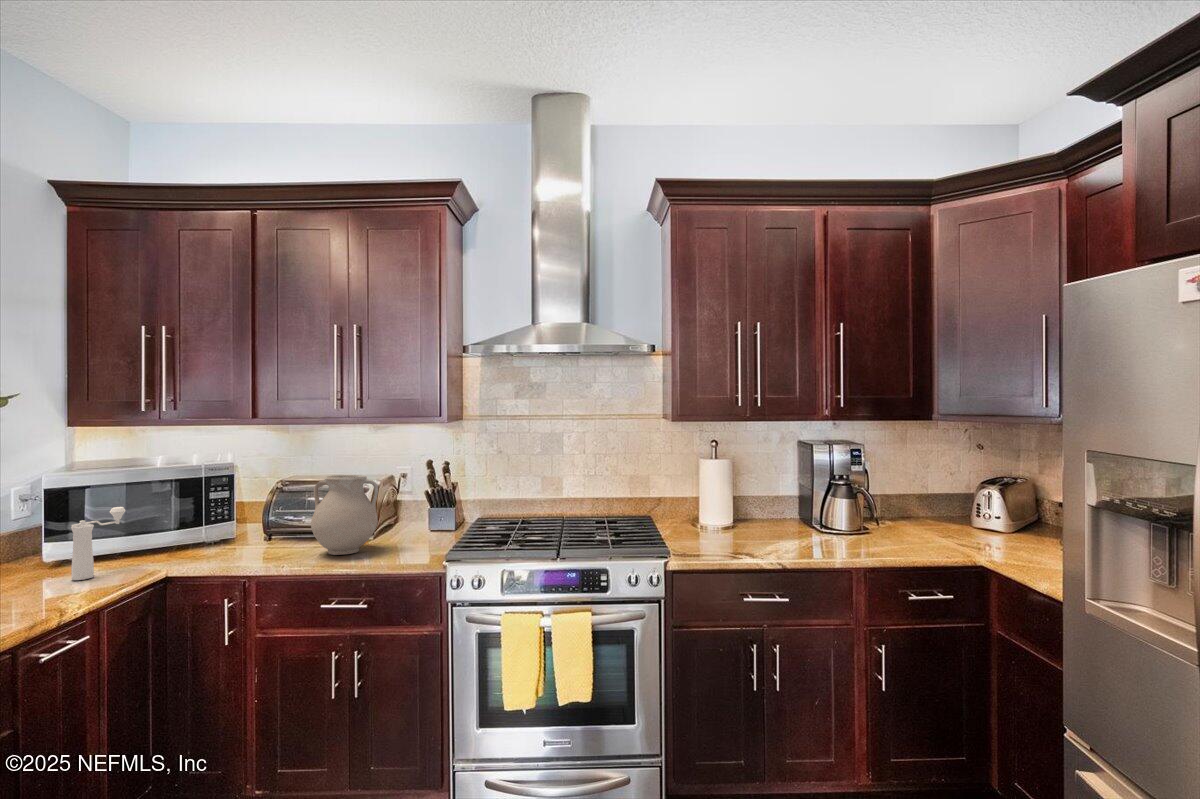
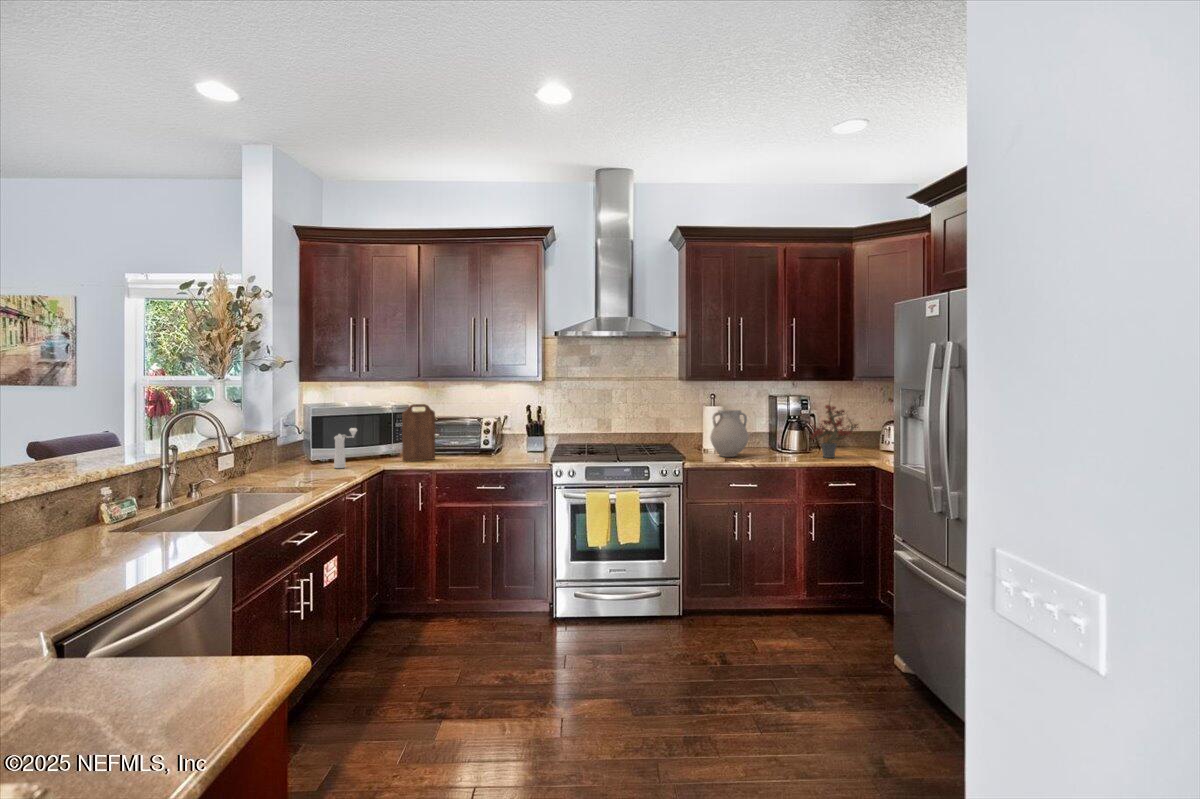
potted plant: none [862,443,949,547] -> present [810,402,858,458]
cutting board: none [208,463,269,559] -> present [402,404,435,461]
vase: present [311,475,378,555] -> present [710,410,749,457]

